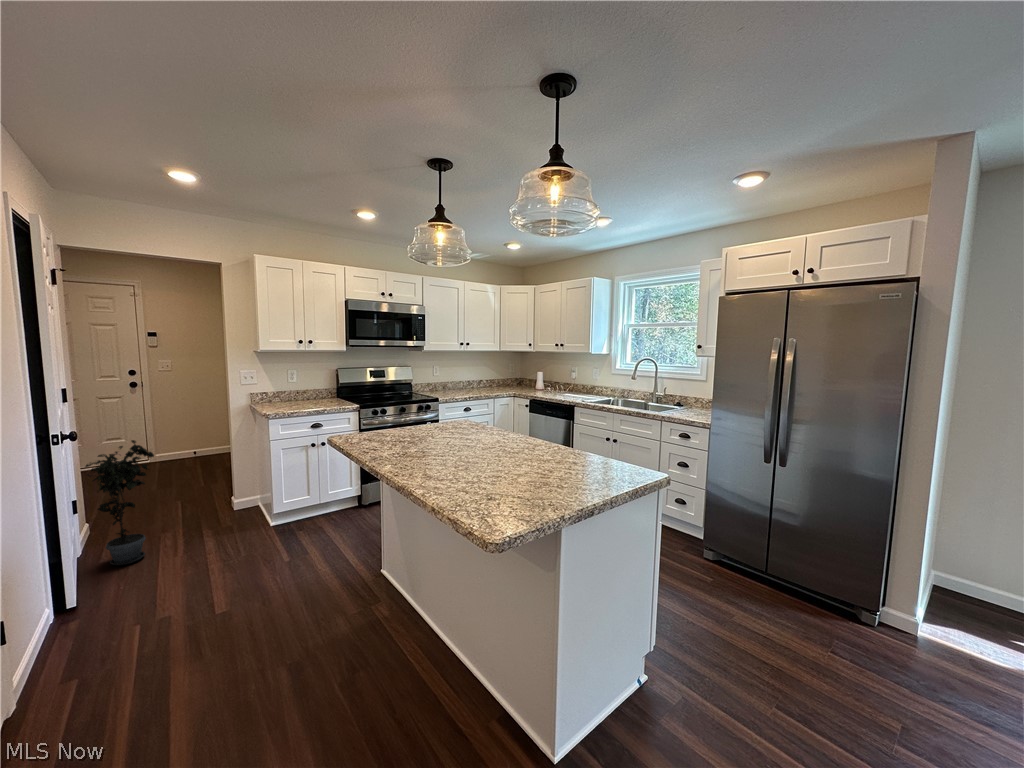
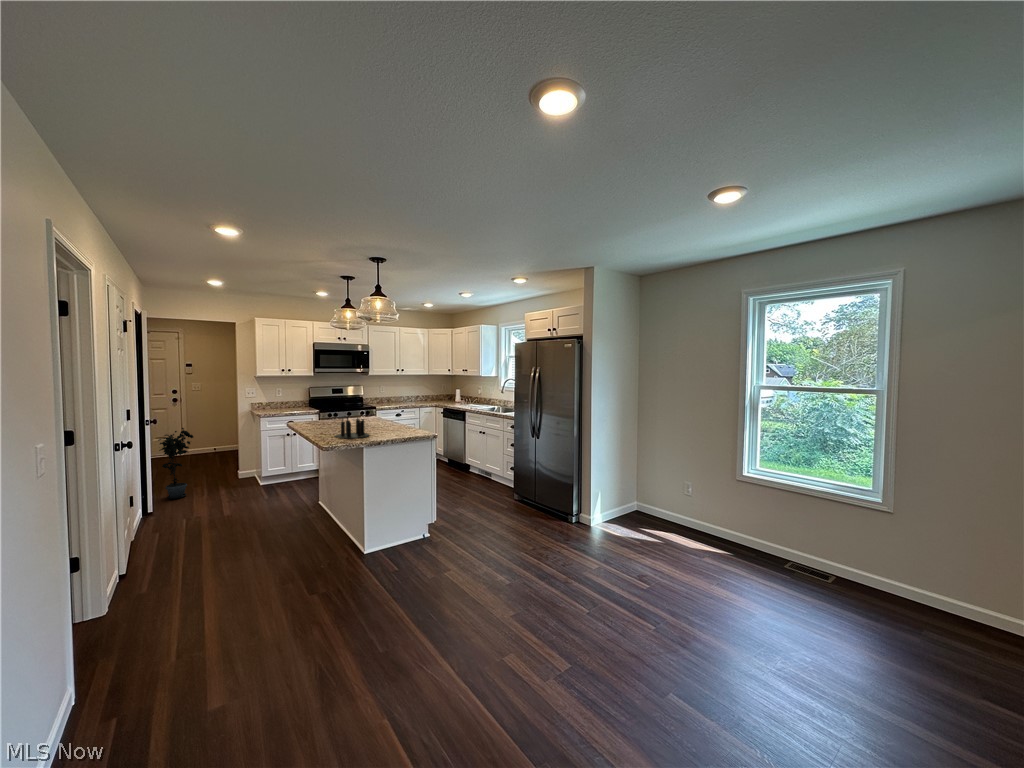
candle: none [477,447,573,508] -> present [336,418,369,438]

